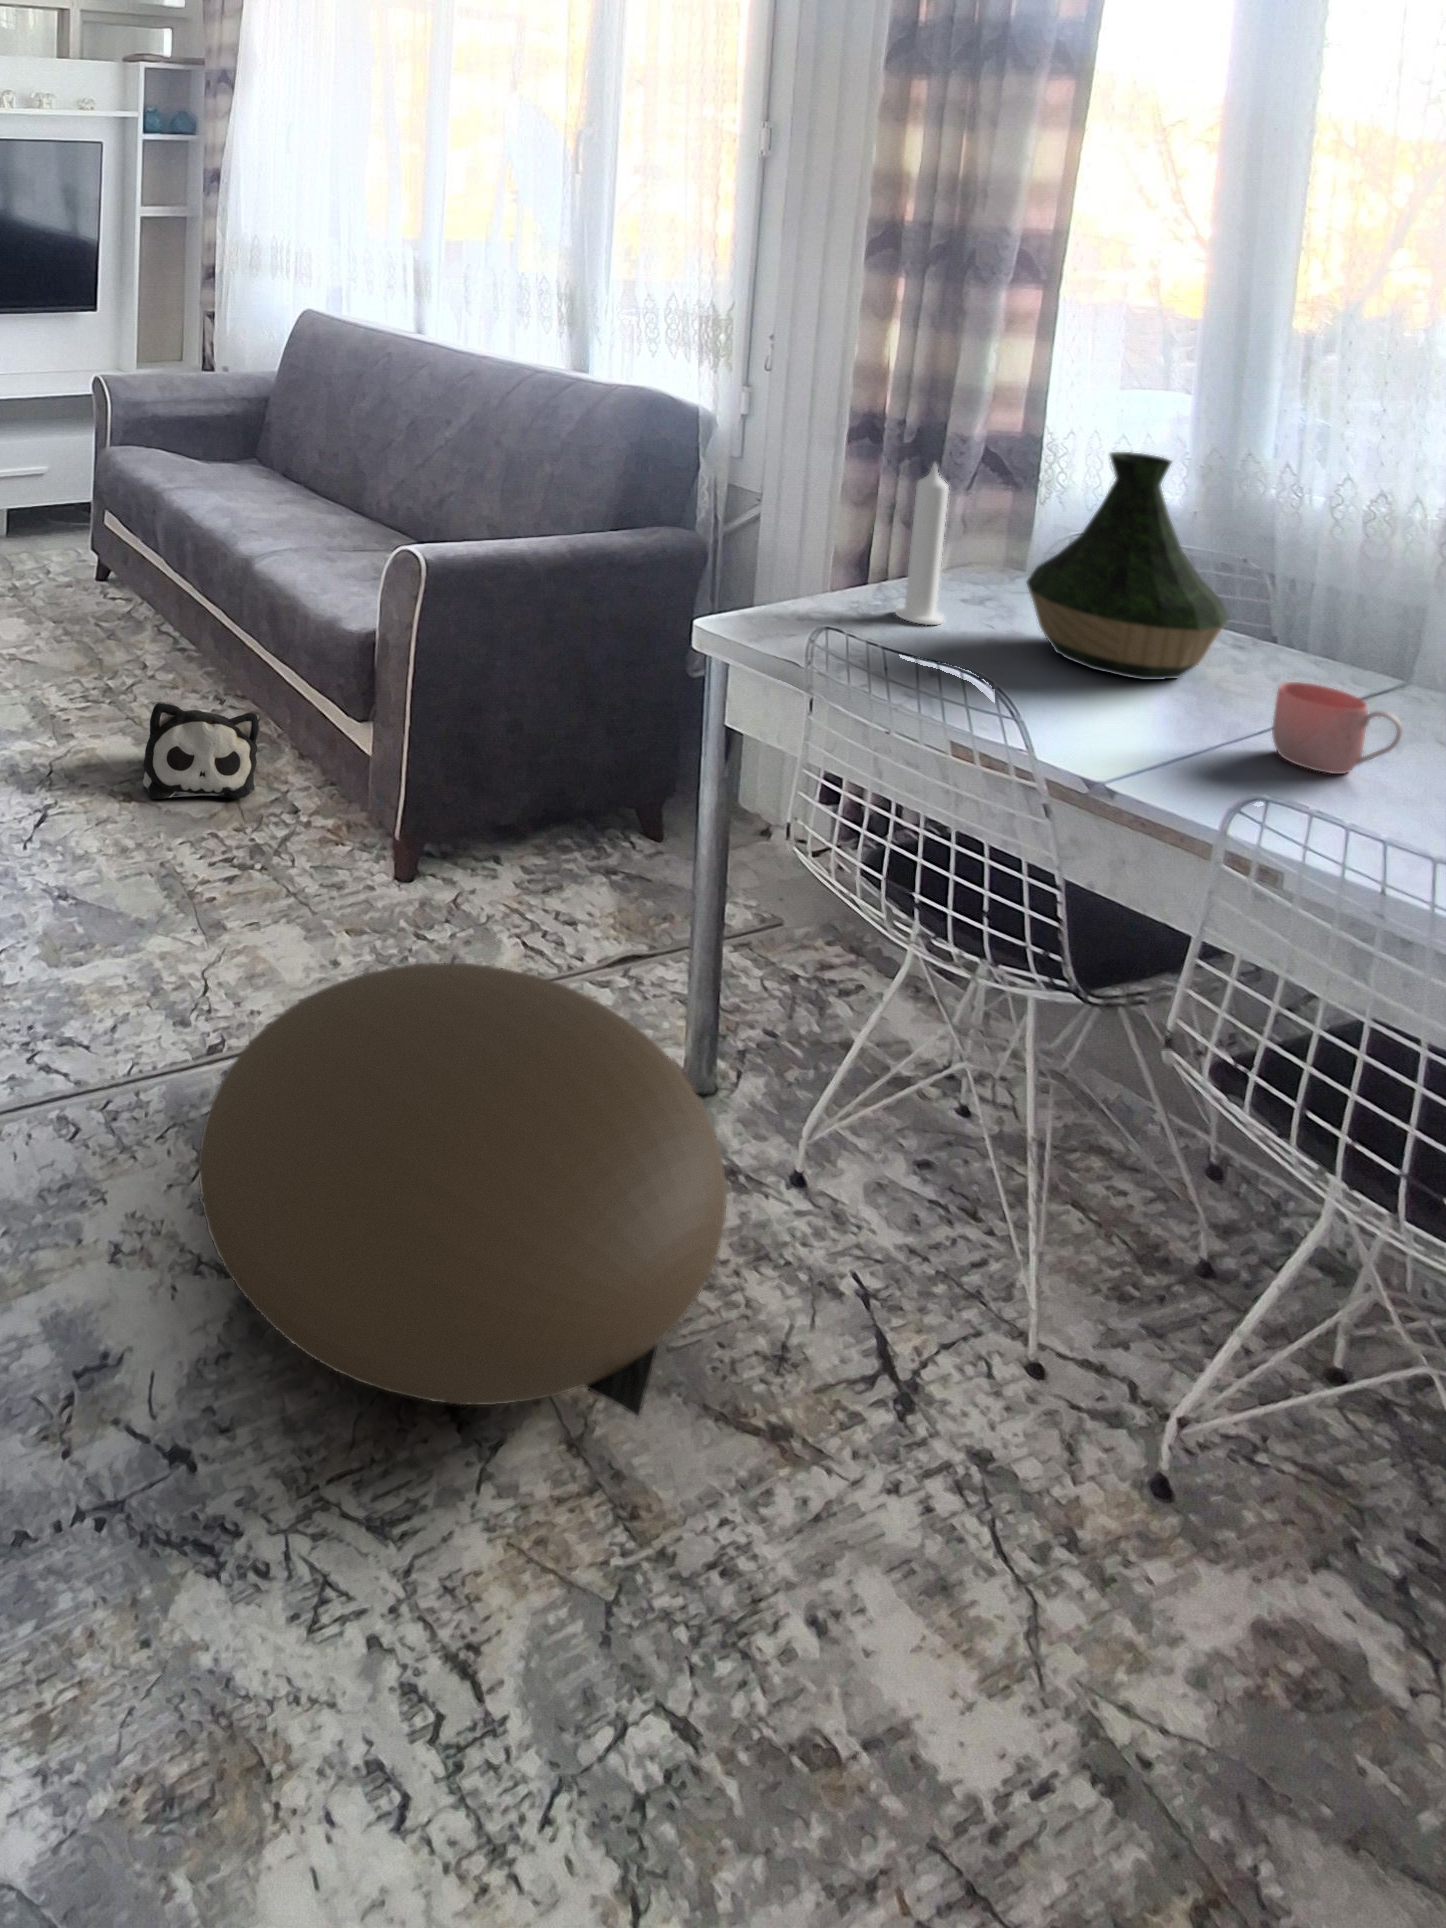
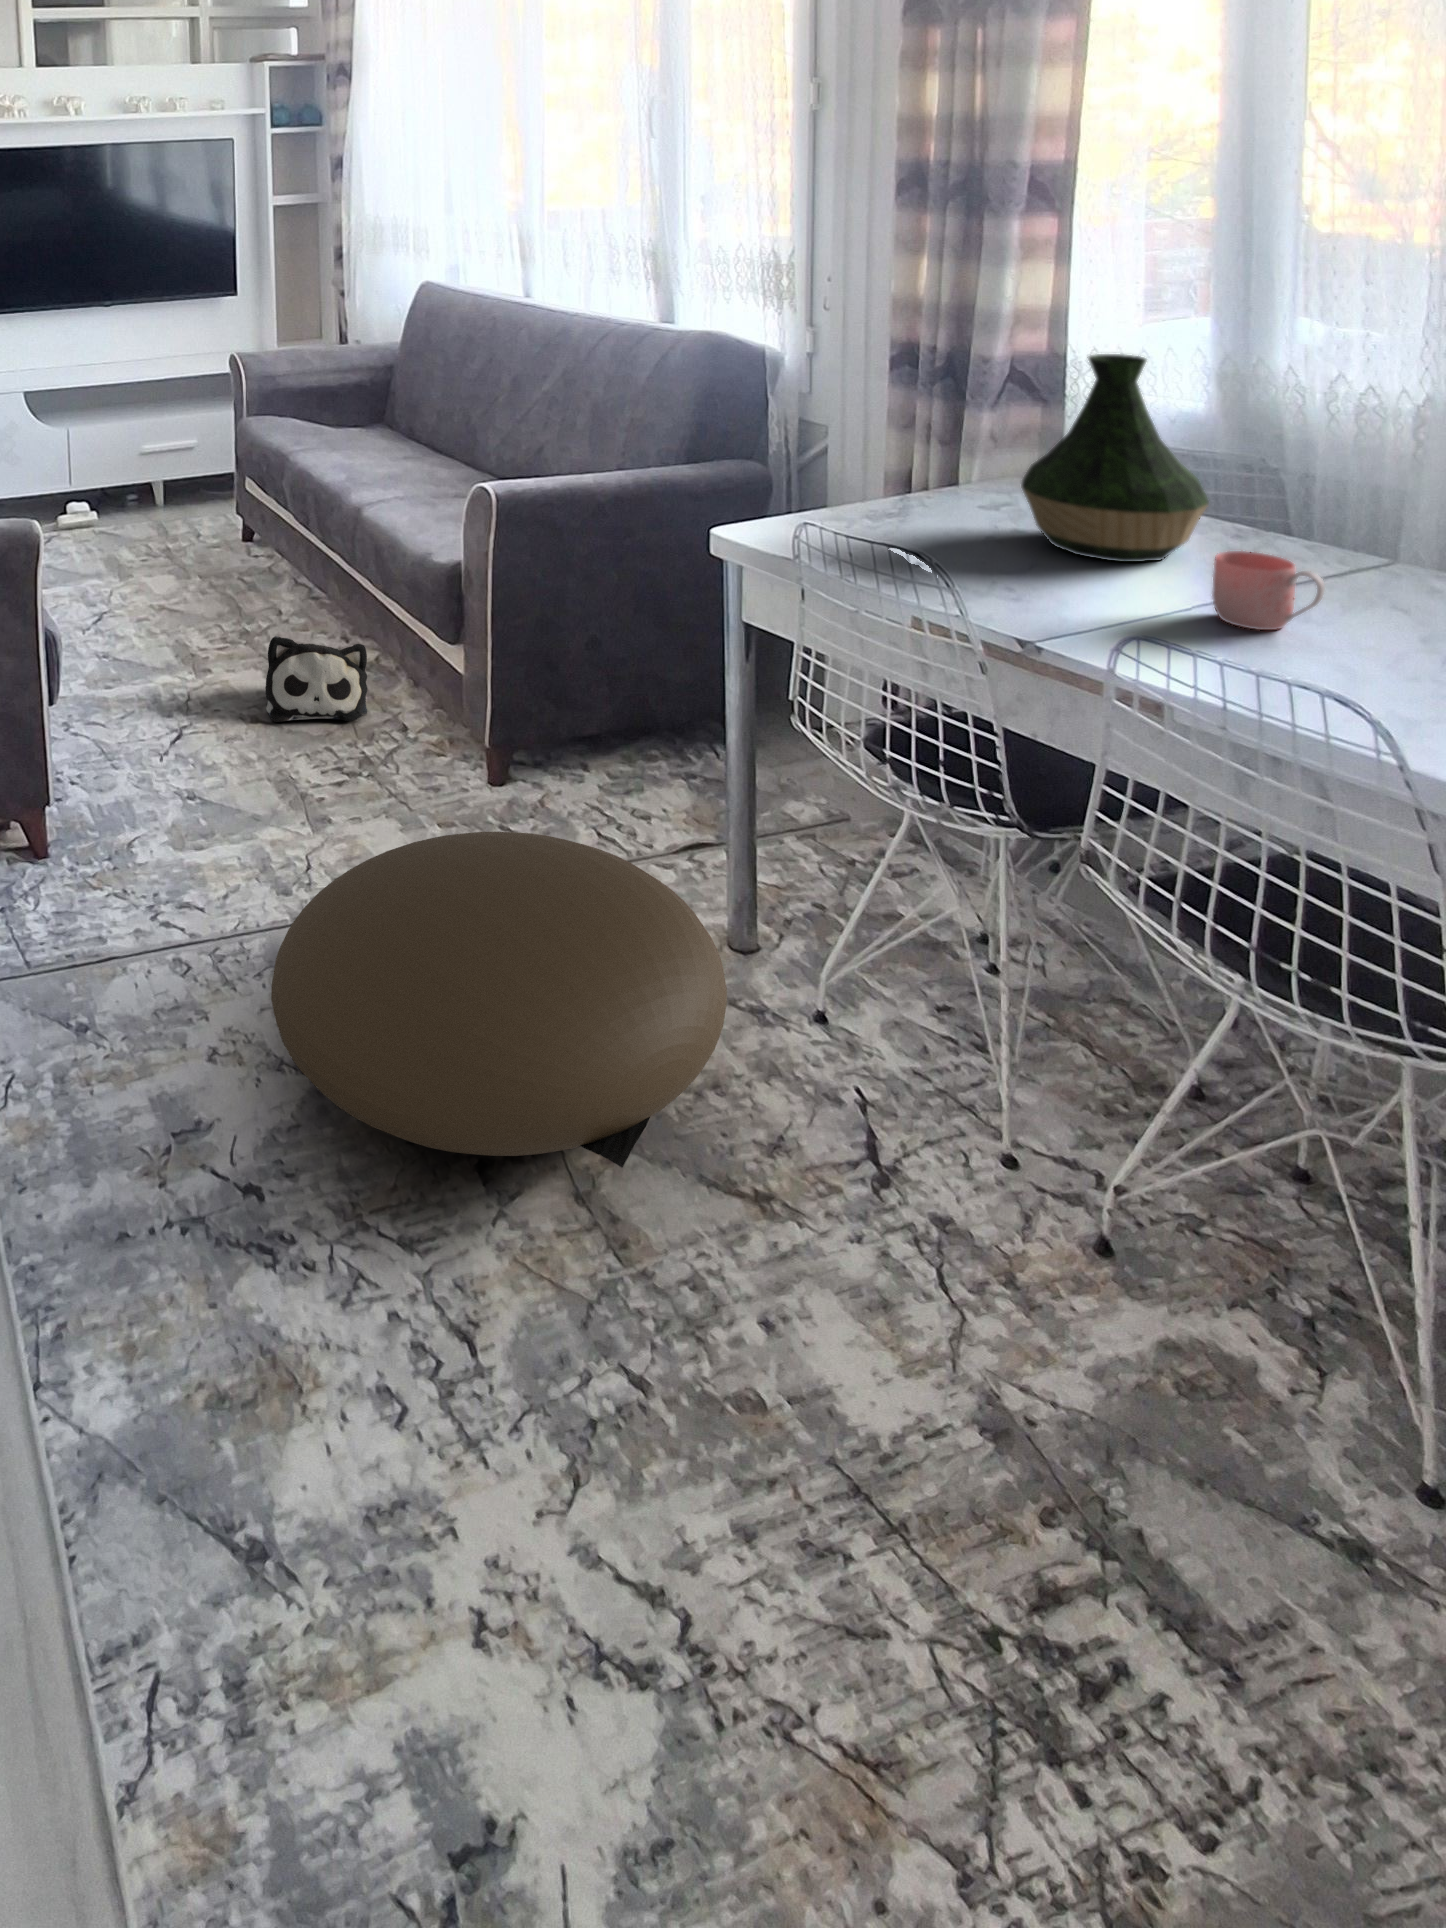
candle: present [895,464,949,625] -> none [908,376,955,525]

